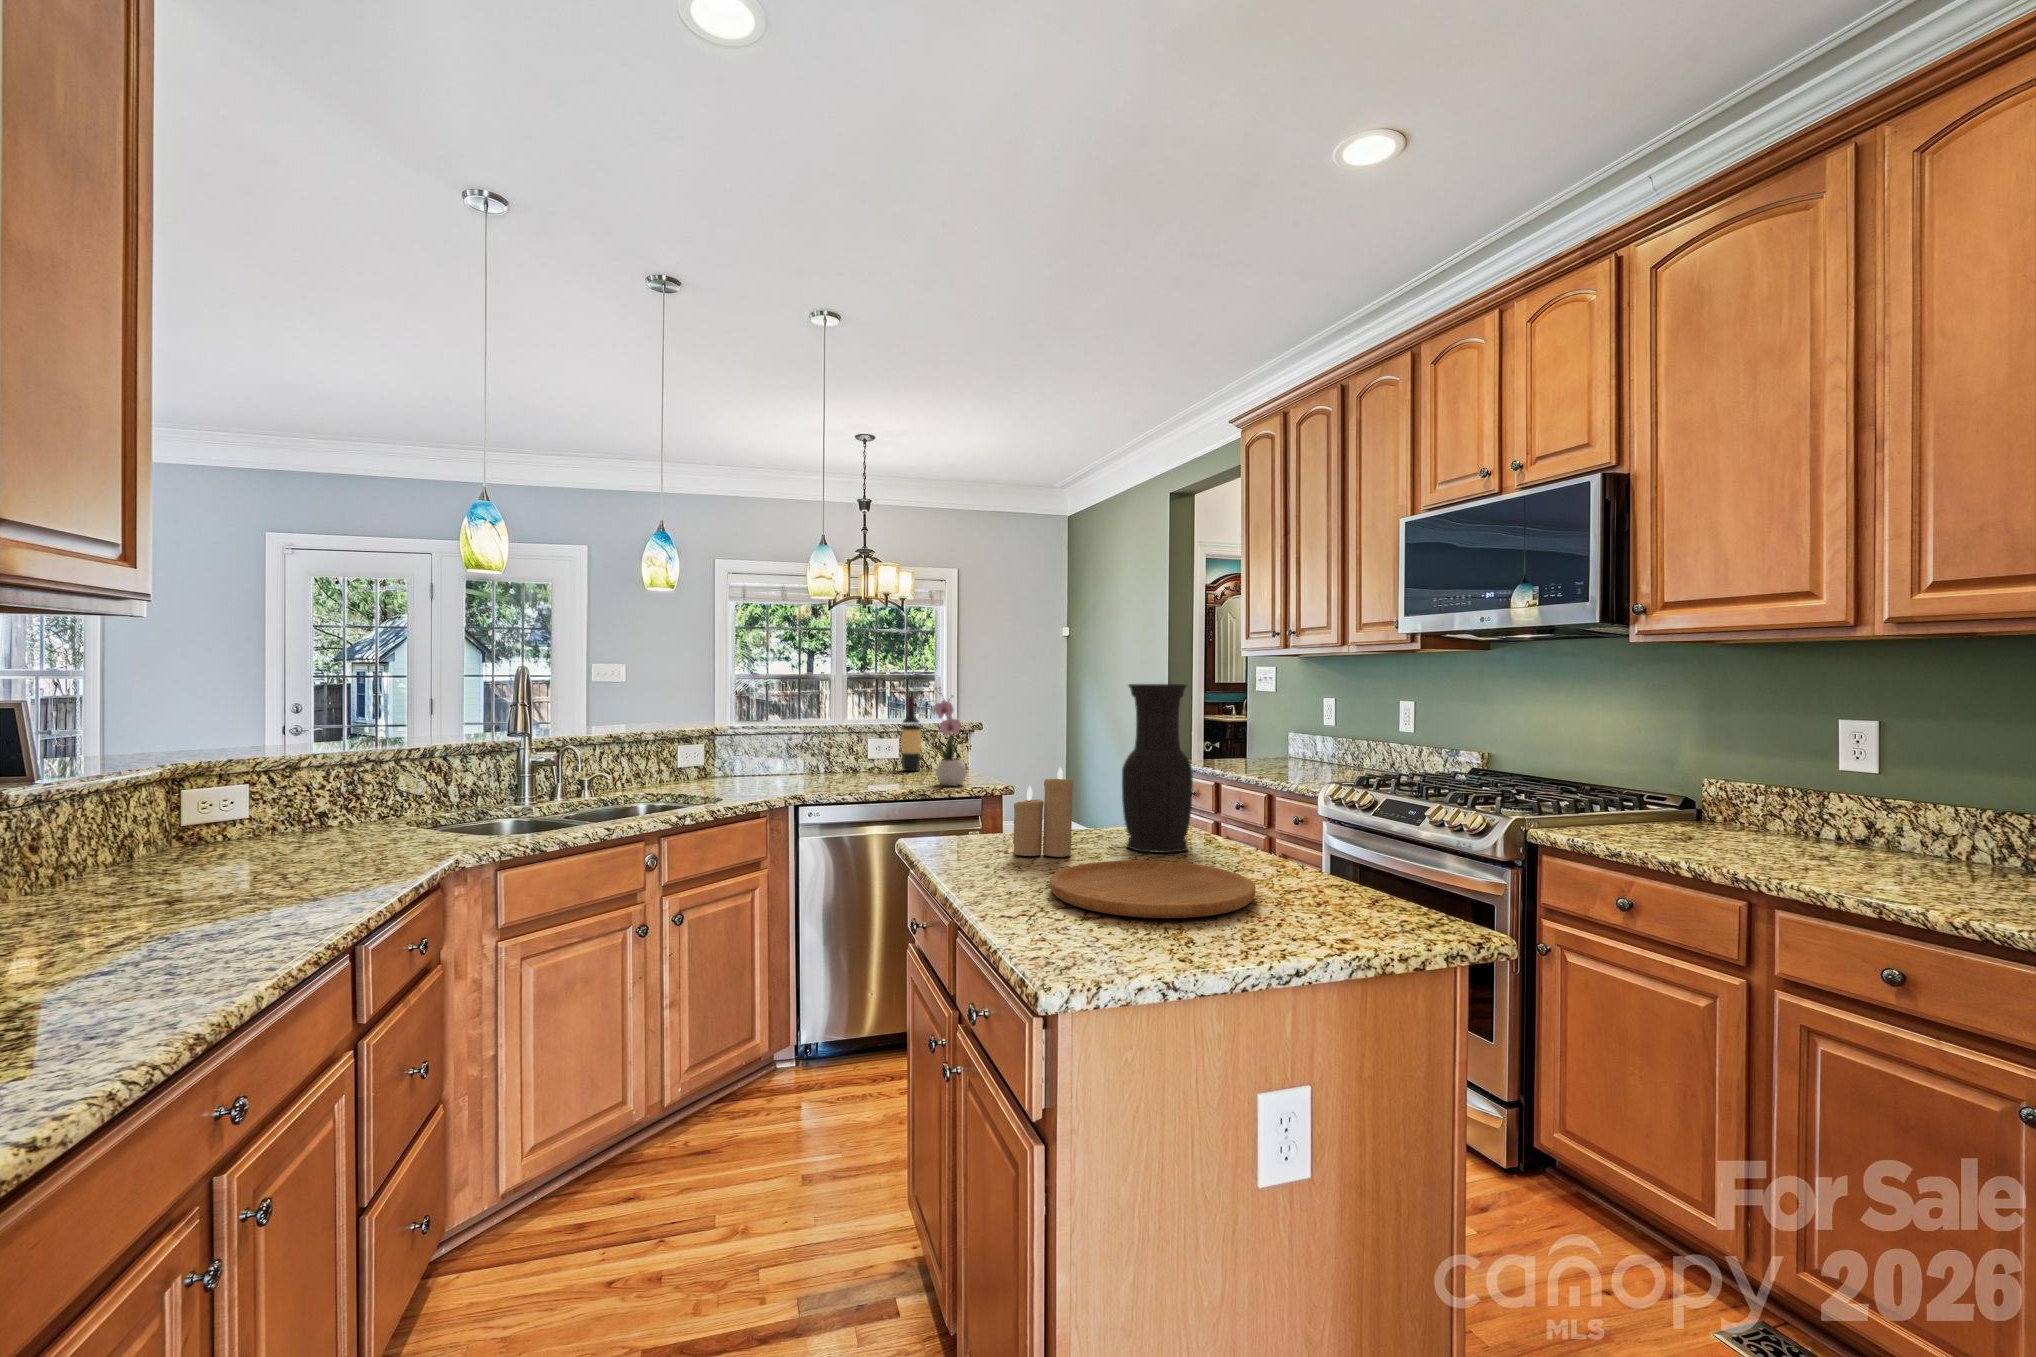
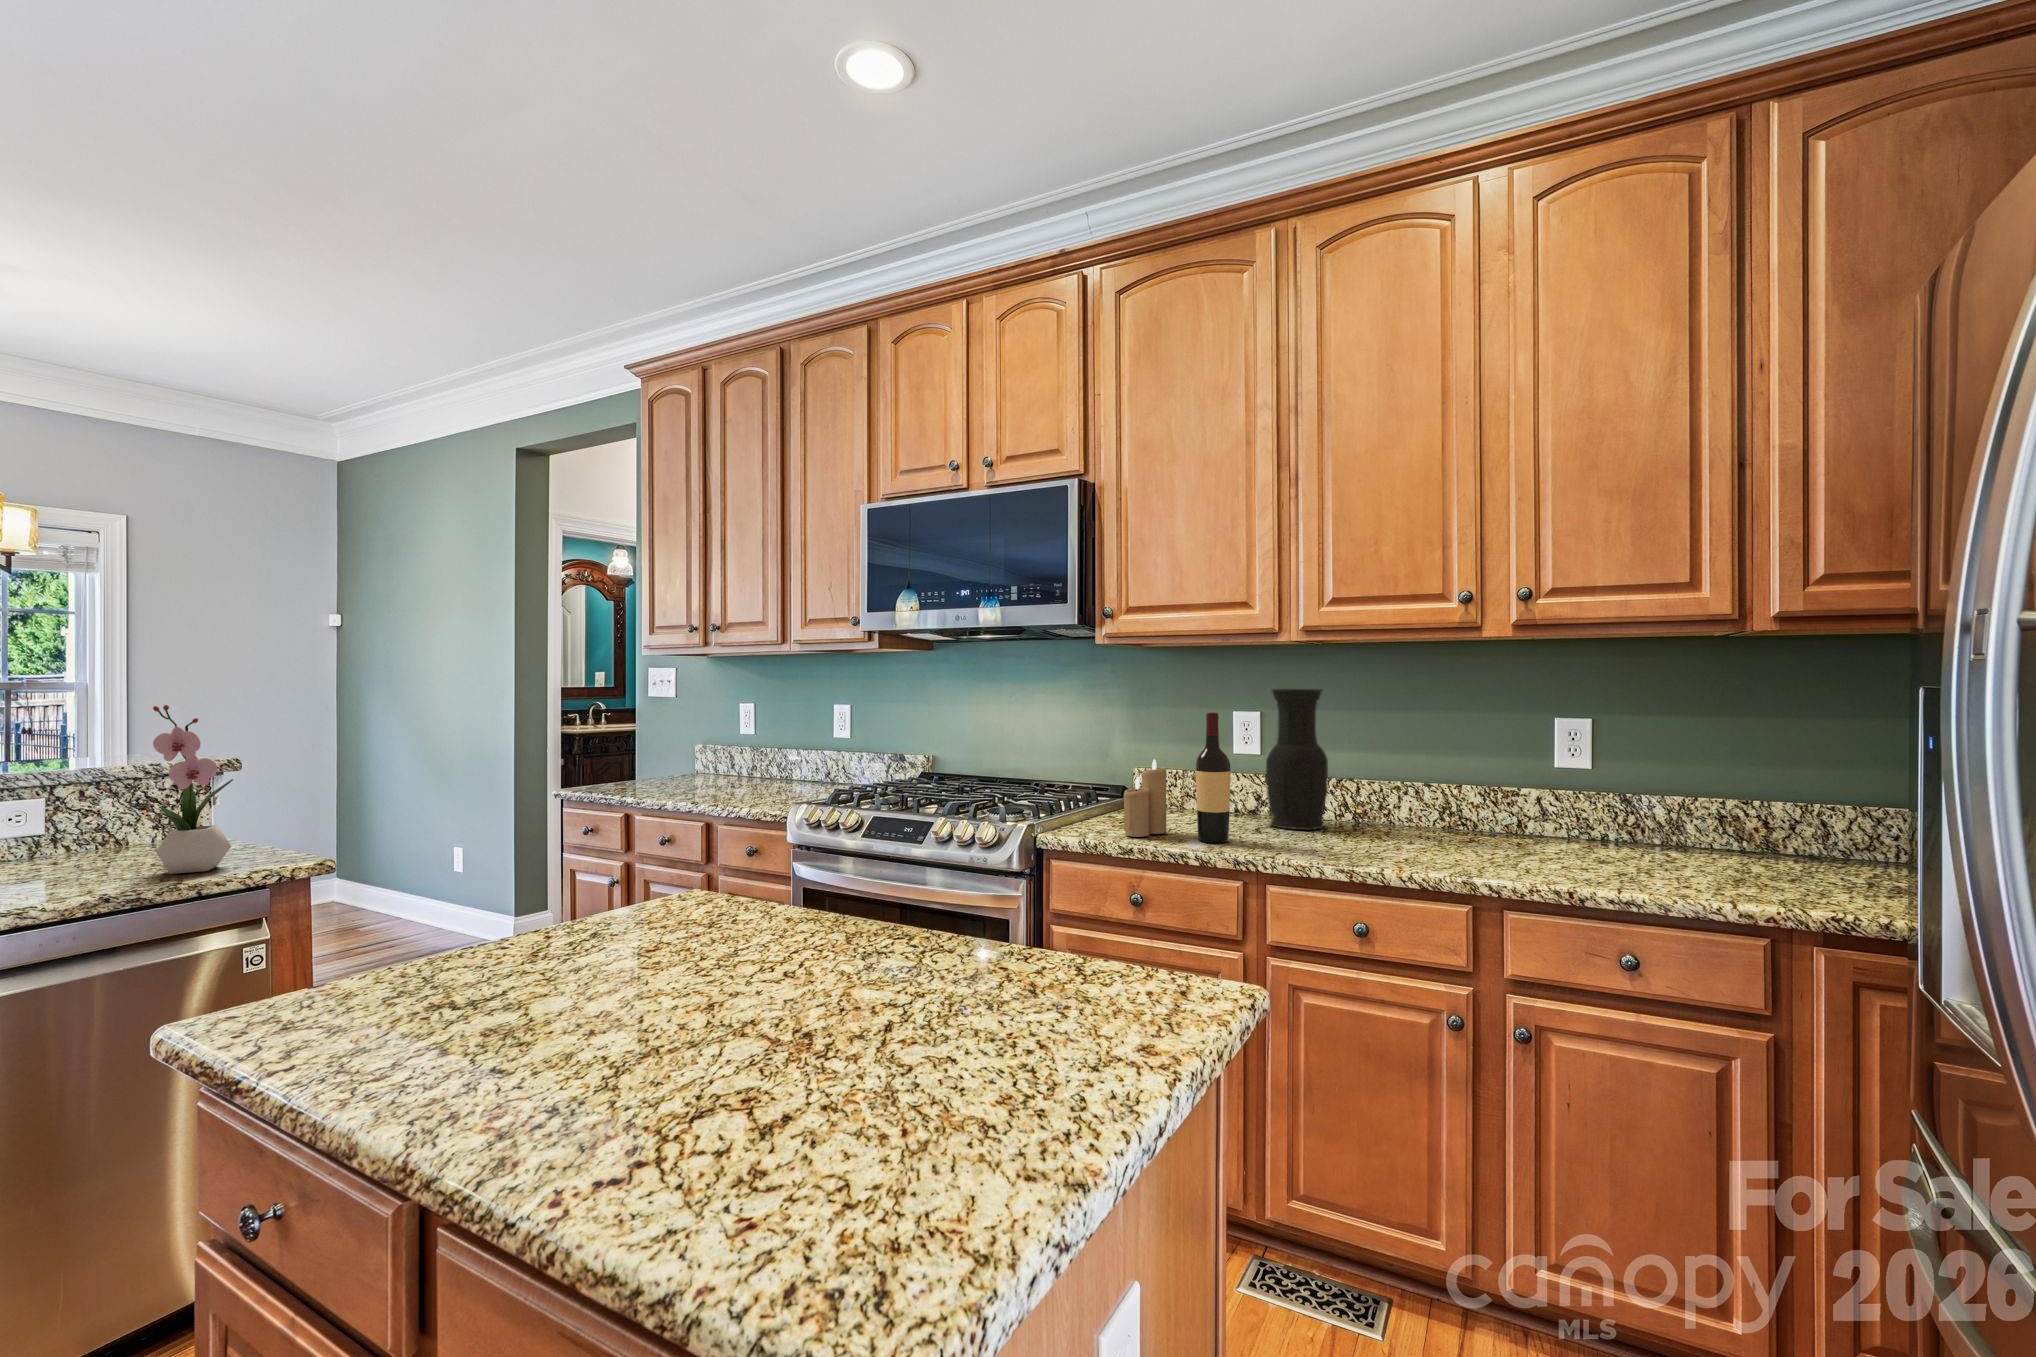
vase: present [1122,684,1193,853] -> present [1266,689,1328,830]
wine bottle: present [901,696,921,771] -> present [1196,712,1230,843]
candle: present [1013,768,1073,857] -> present [1124,759,1167,837]
cutting board: present [1050,860,1256,918] -> none [620,967,963,1118]

